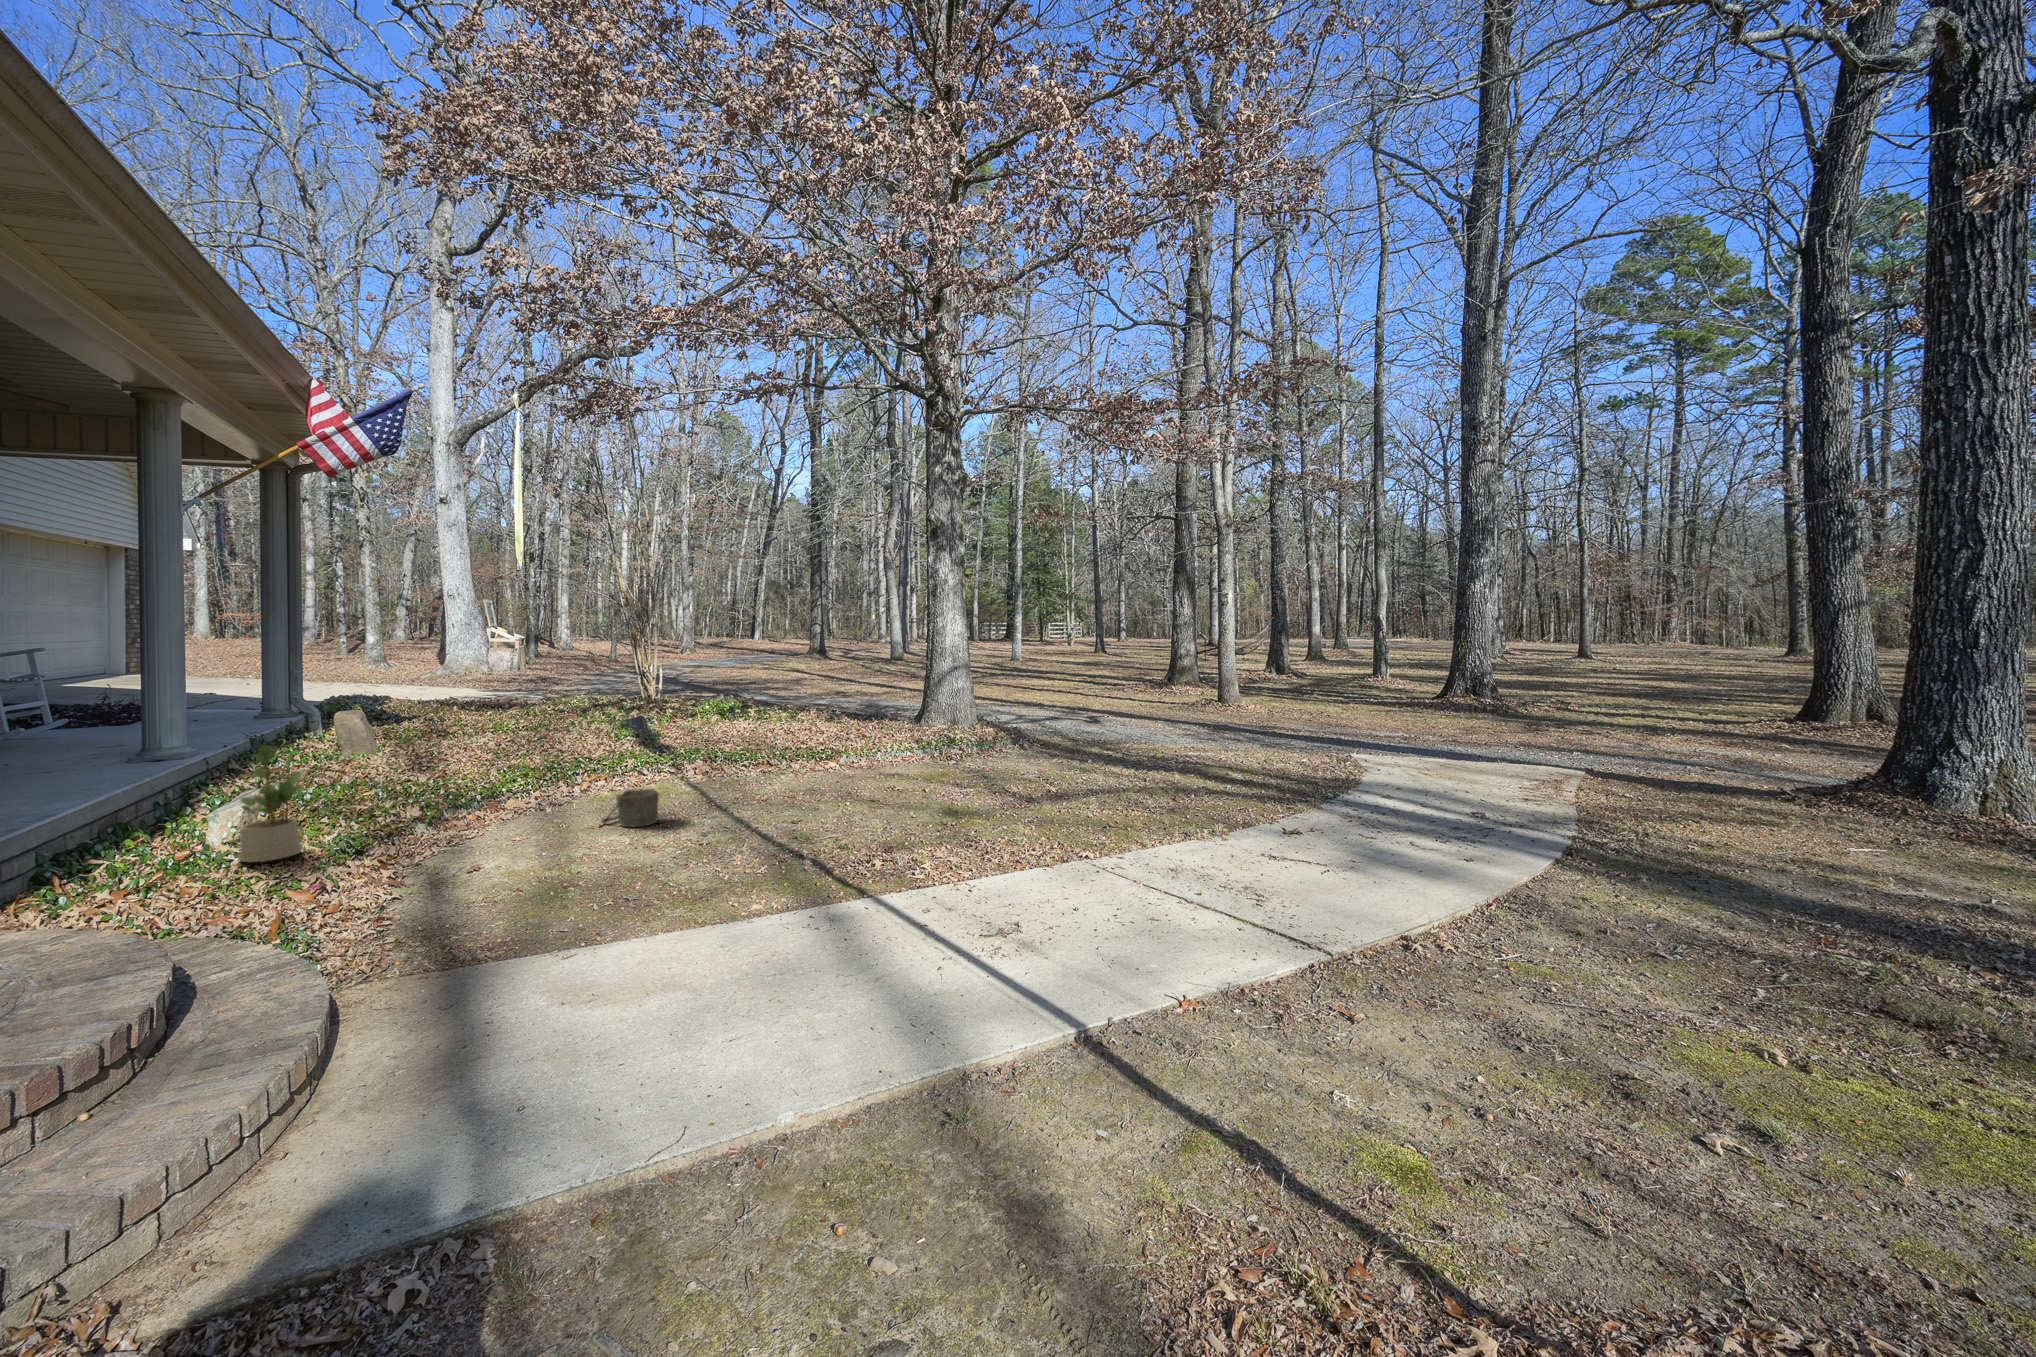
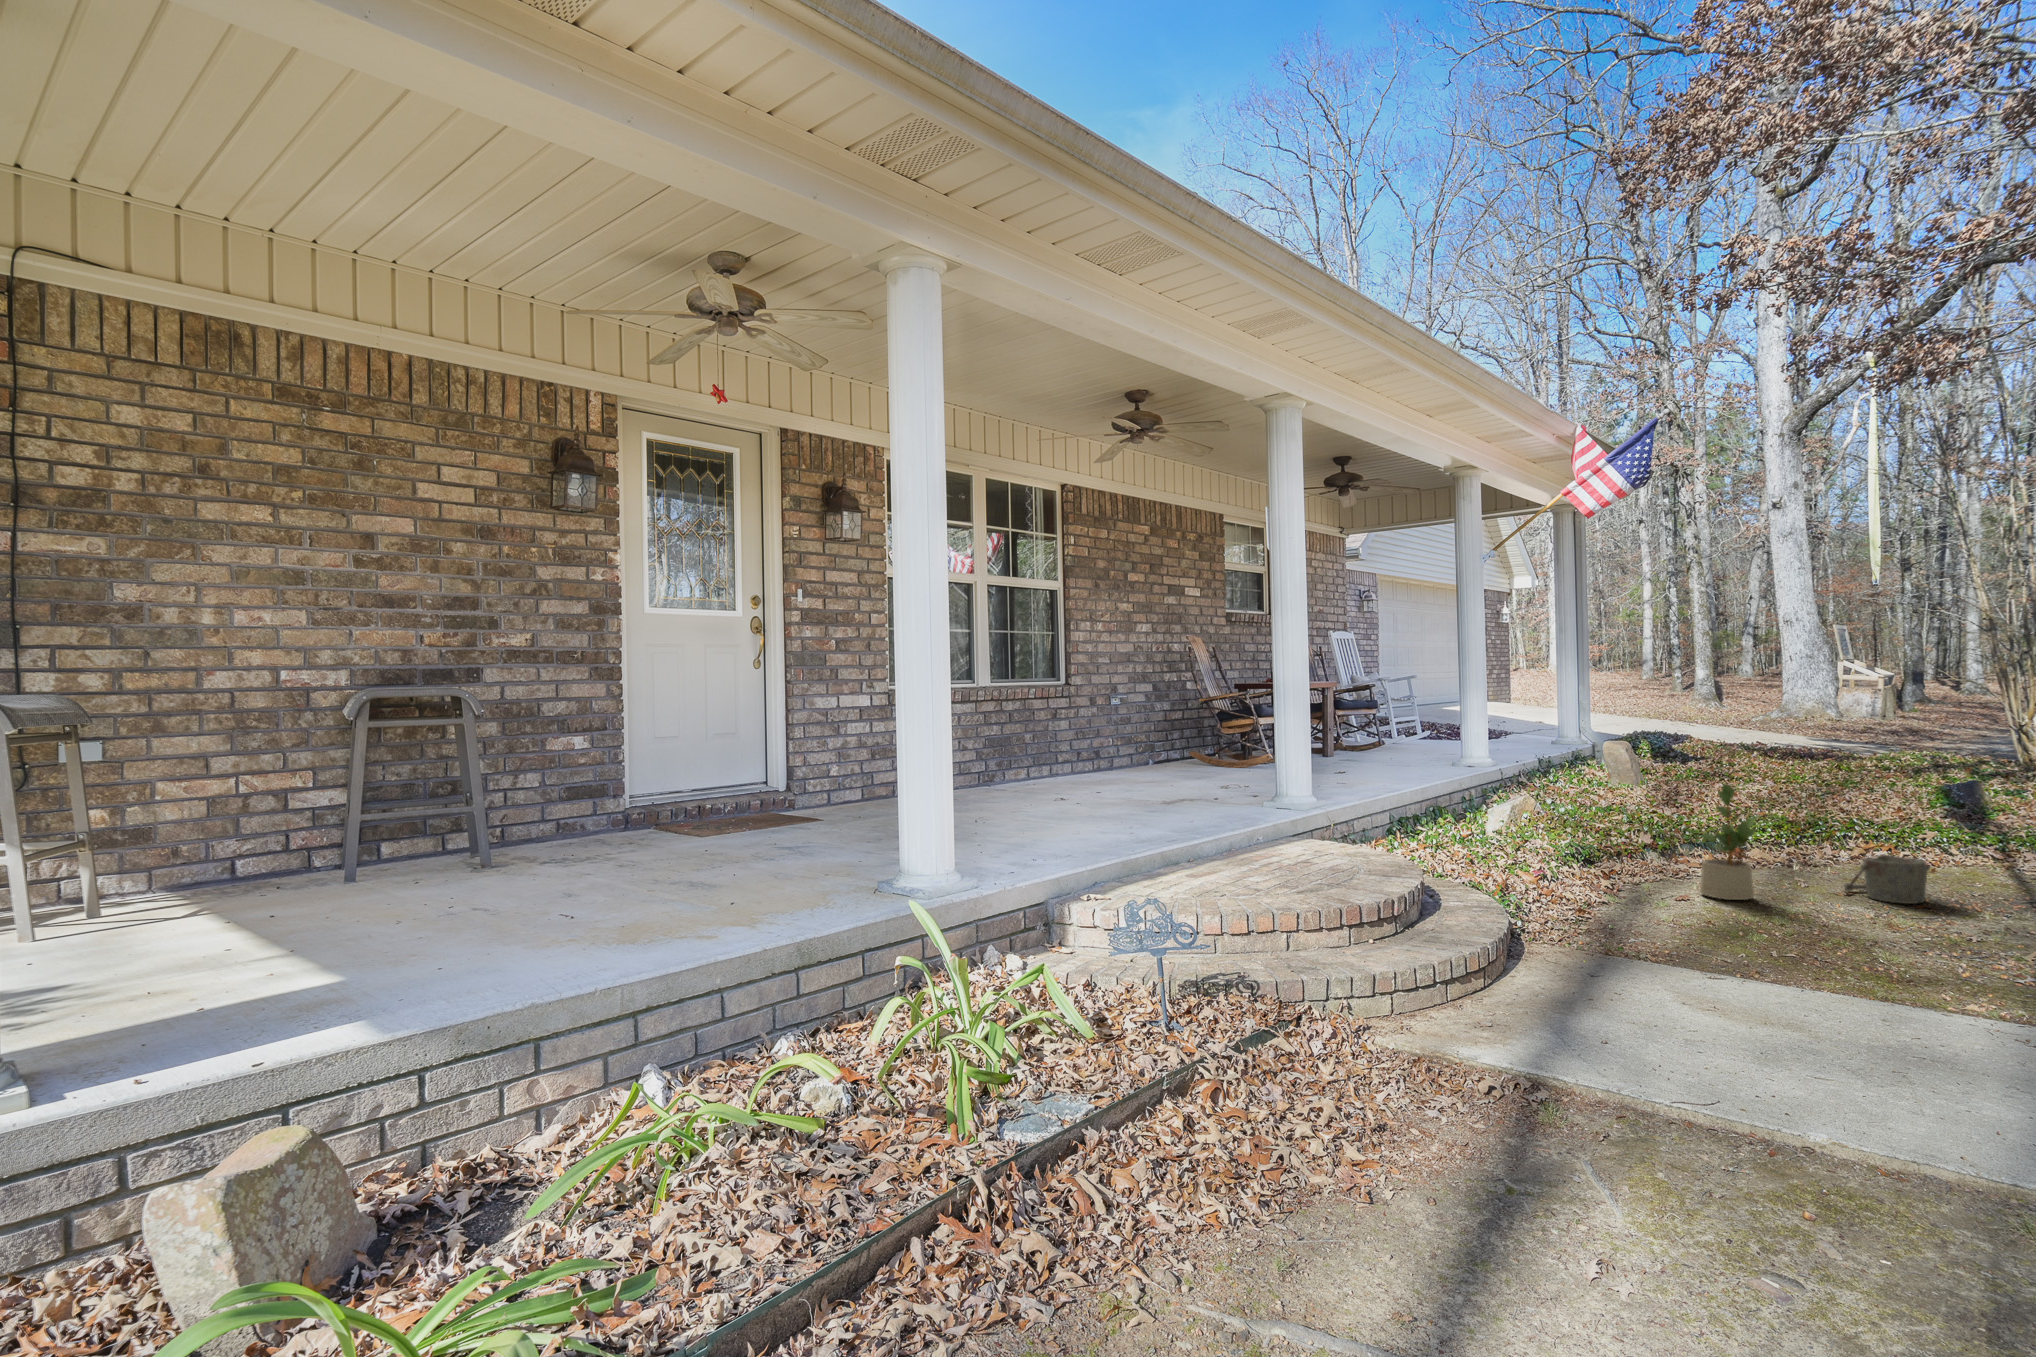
potted plant: present [240,745,305,862] -> present [1700,784,1759,900]

